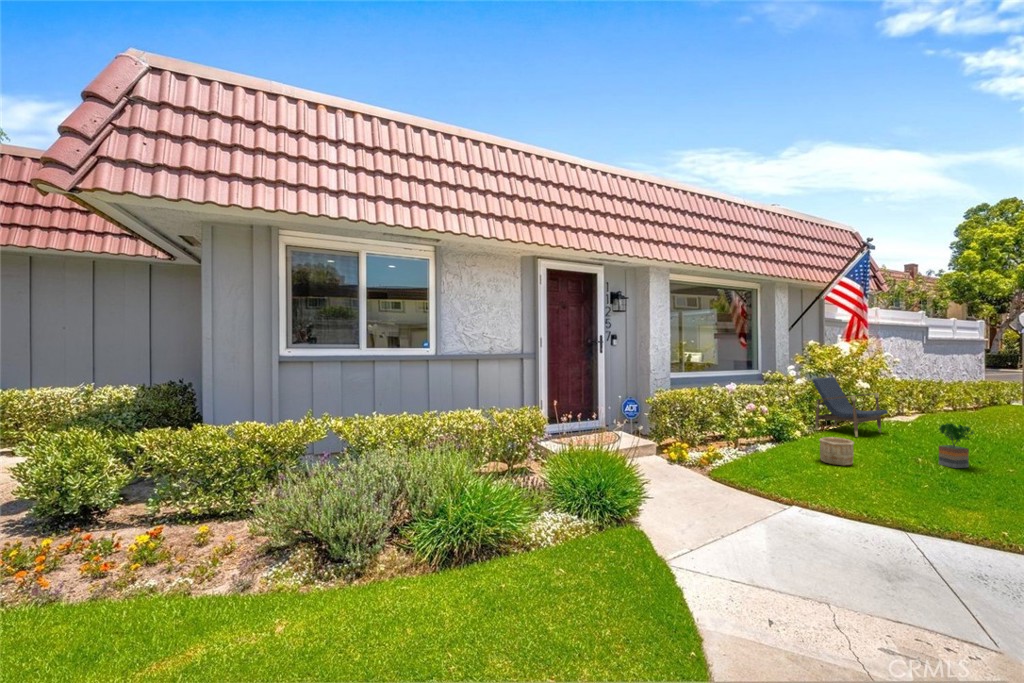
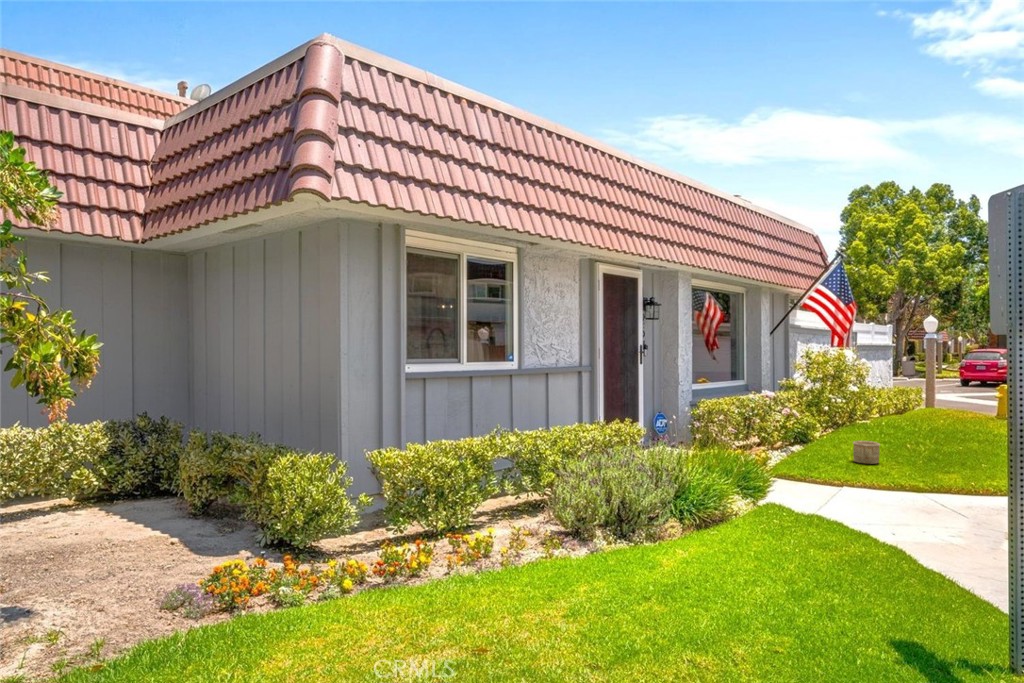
lounge chair: present [812,377,888,437] -> none [817,387,878,442]
potted tree: present [939,423,974,468] -> none [931,424,957,461]

